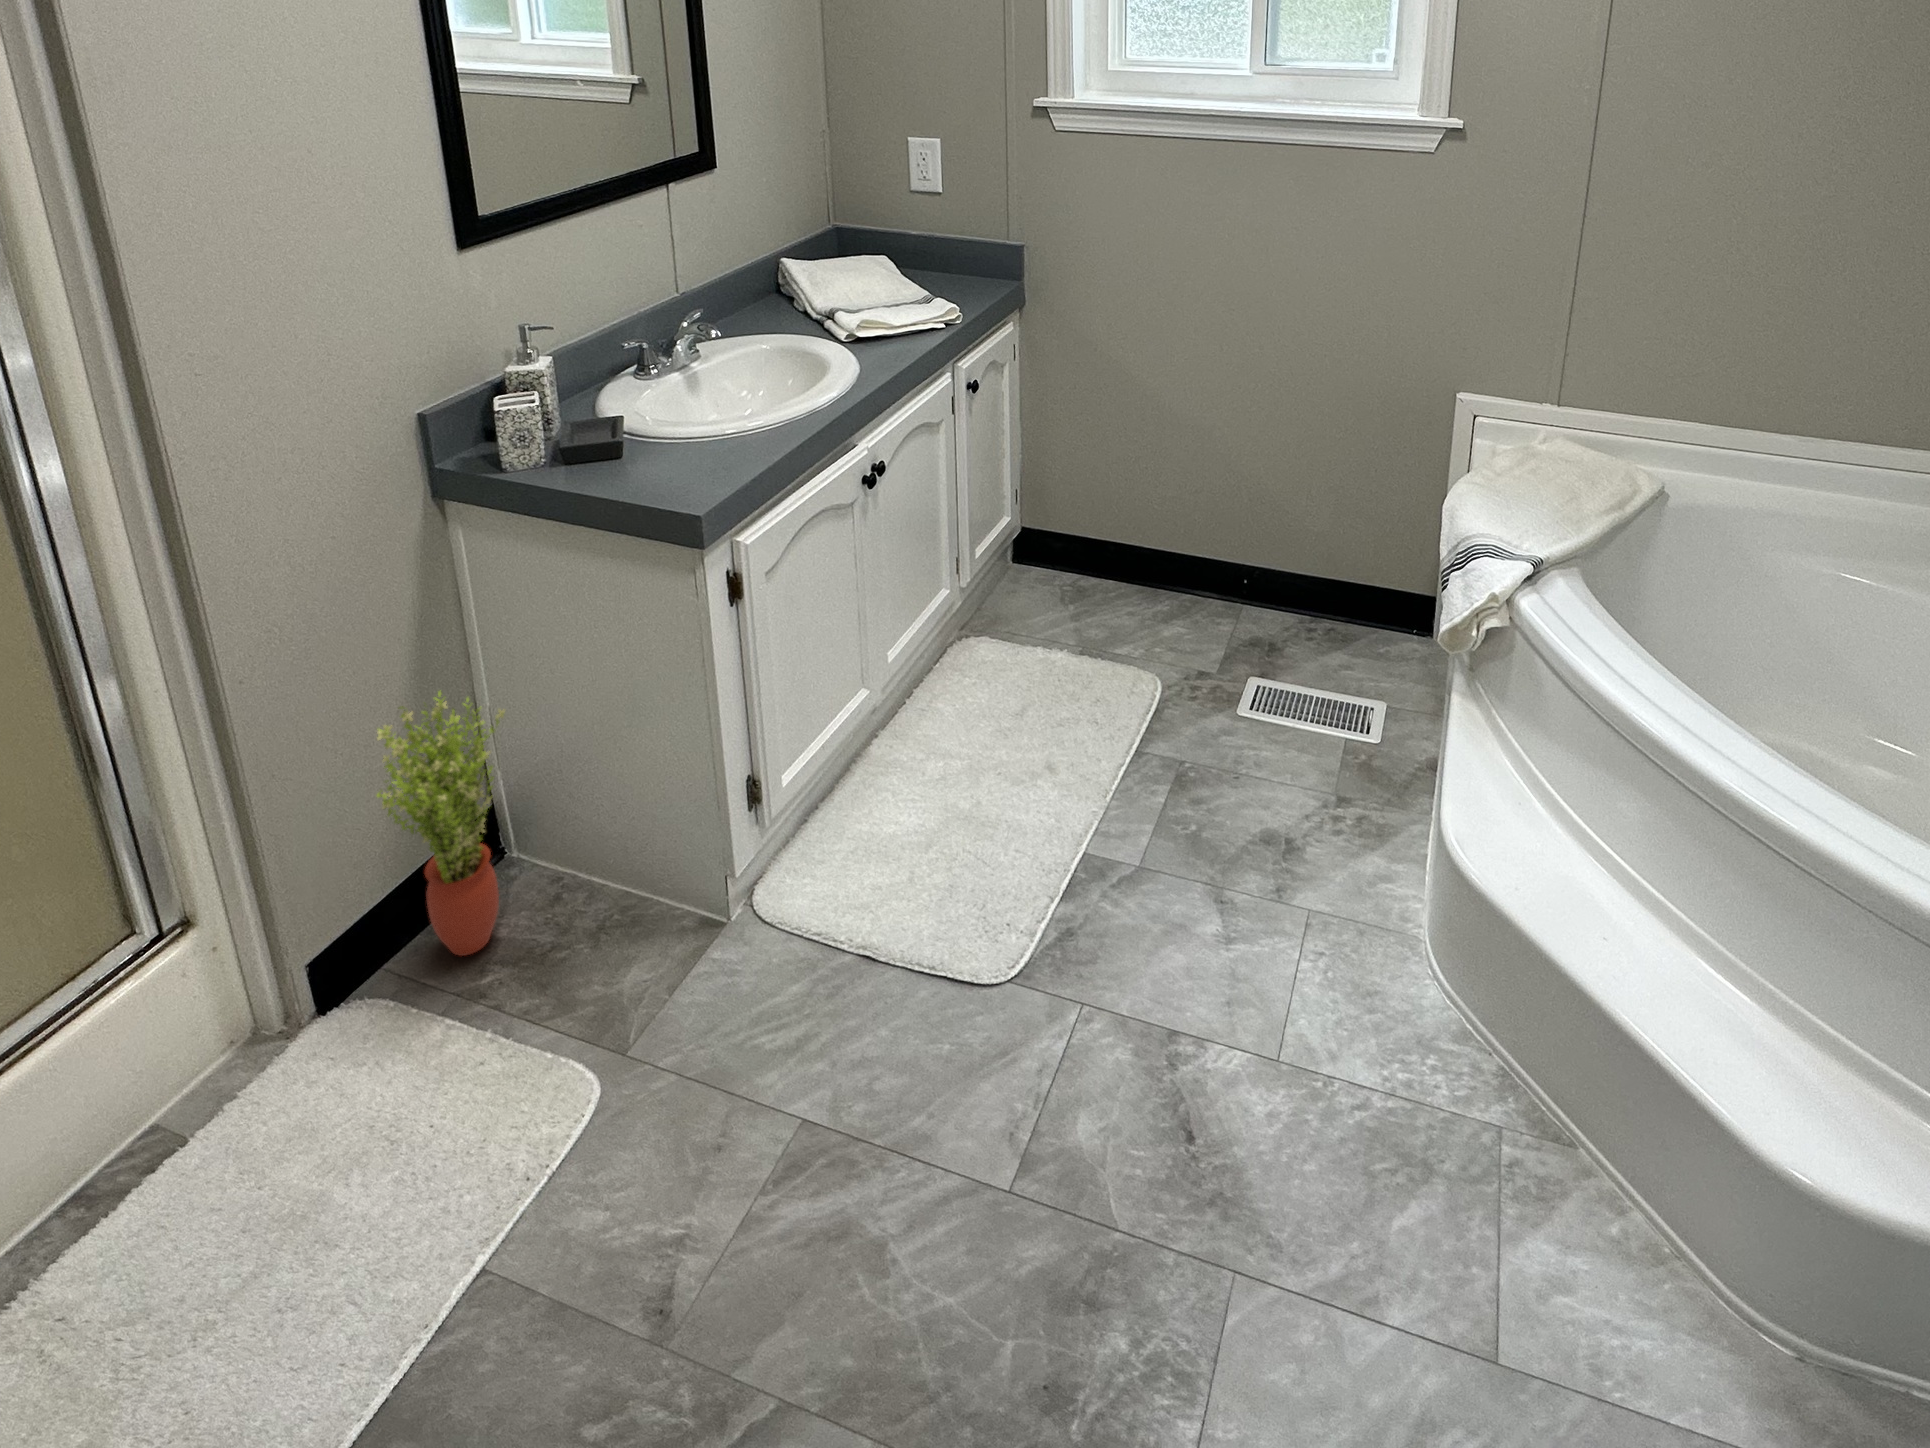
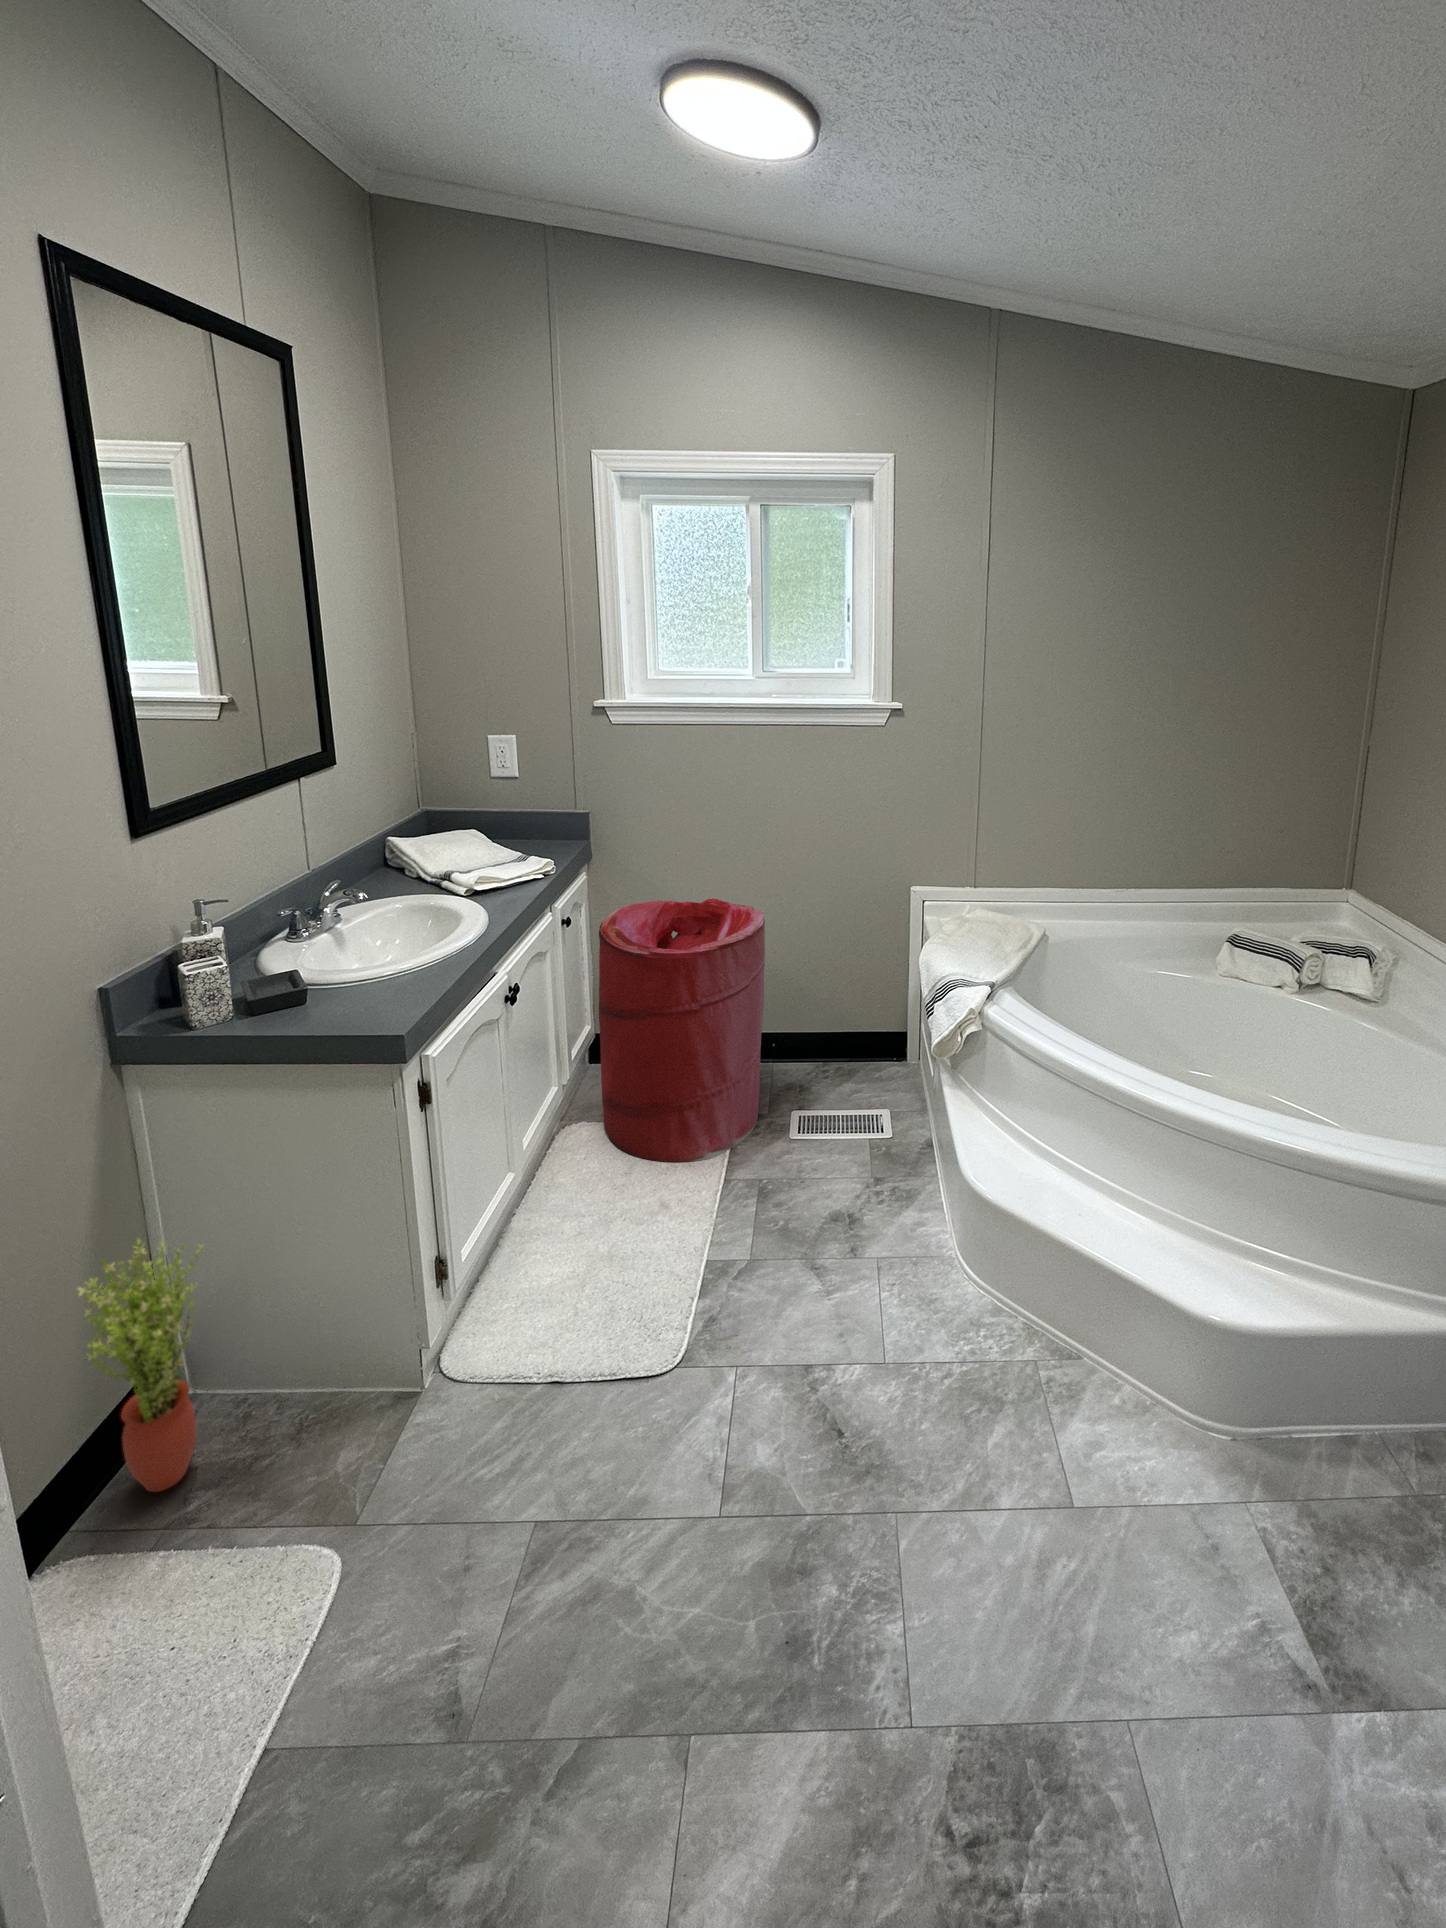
laundry hamper: none [1011,370,1231,716] -> present [599,899,765,1162]

